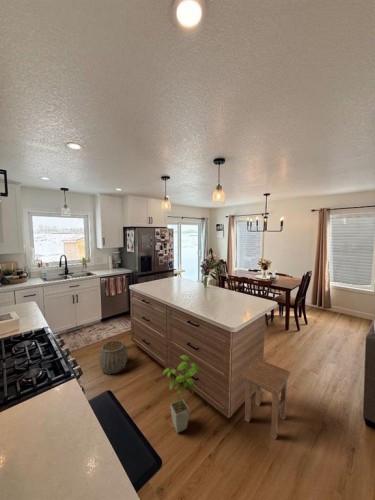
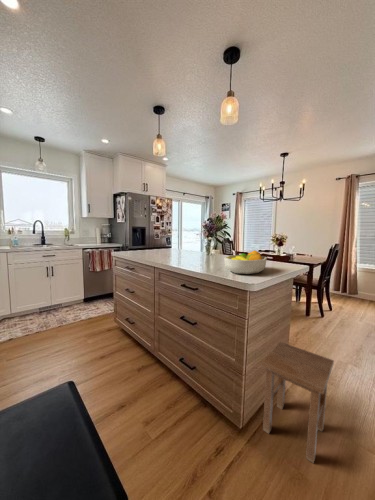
fruit bowl: none [217,295,246,315] -> present [224,250,267,274]
woven basket: present [99,340,128,374] -> none [65,318,105,361]
house plant: present [163,355,201,433] -> none [140,330,199,447]

